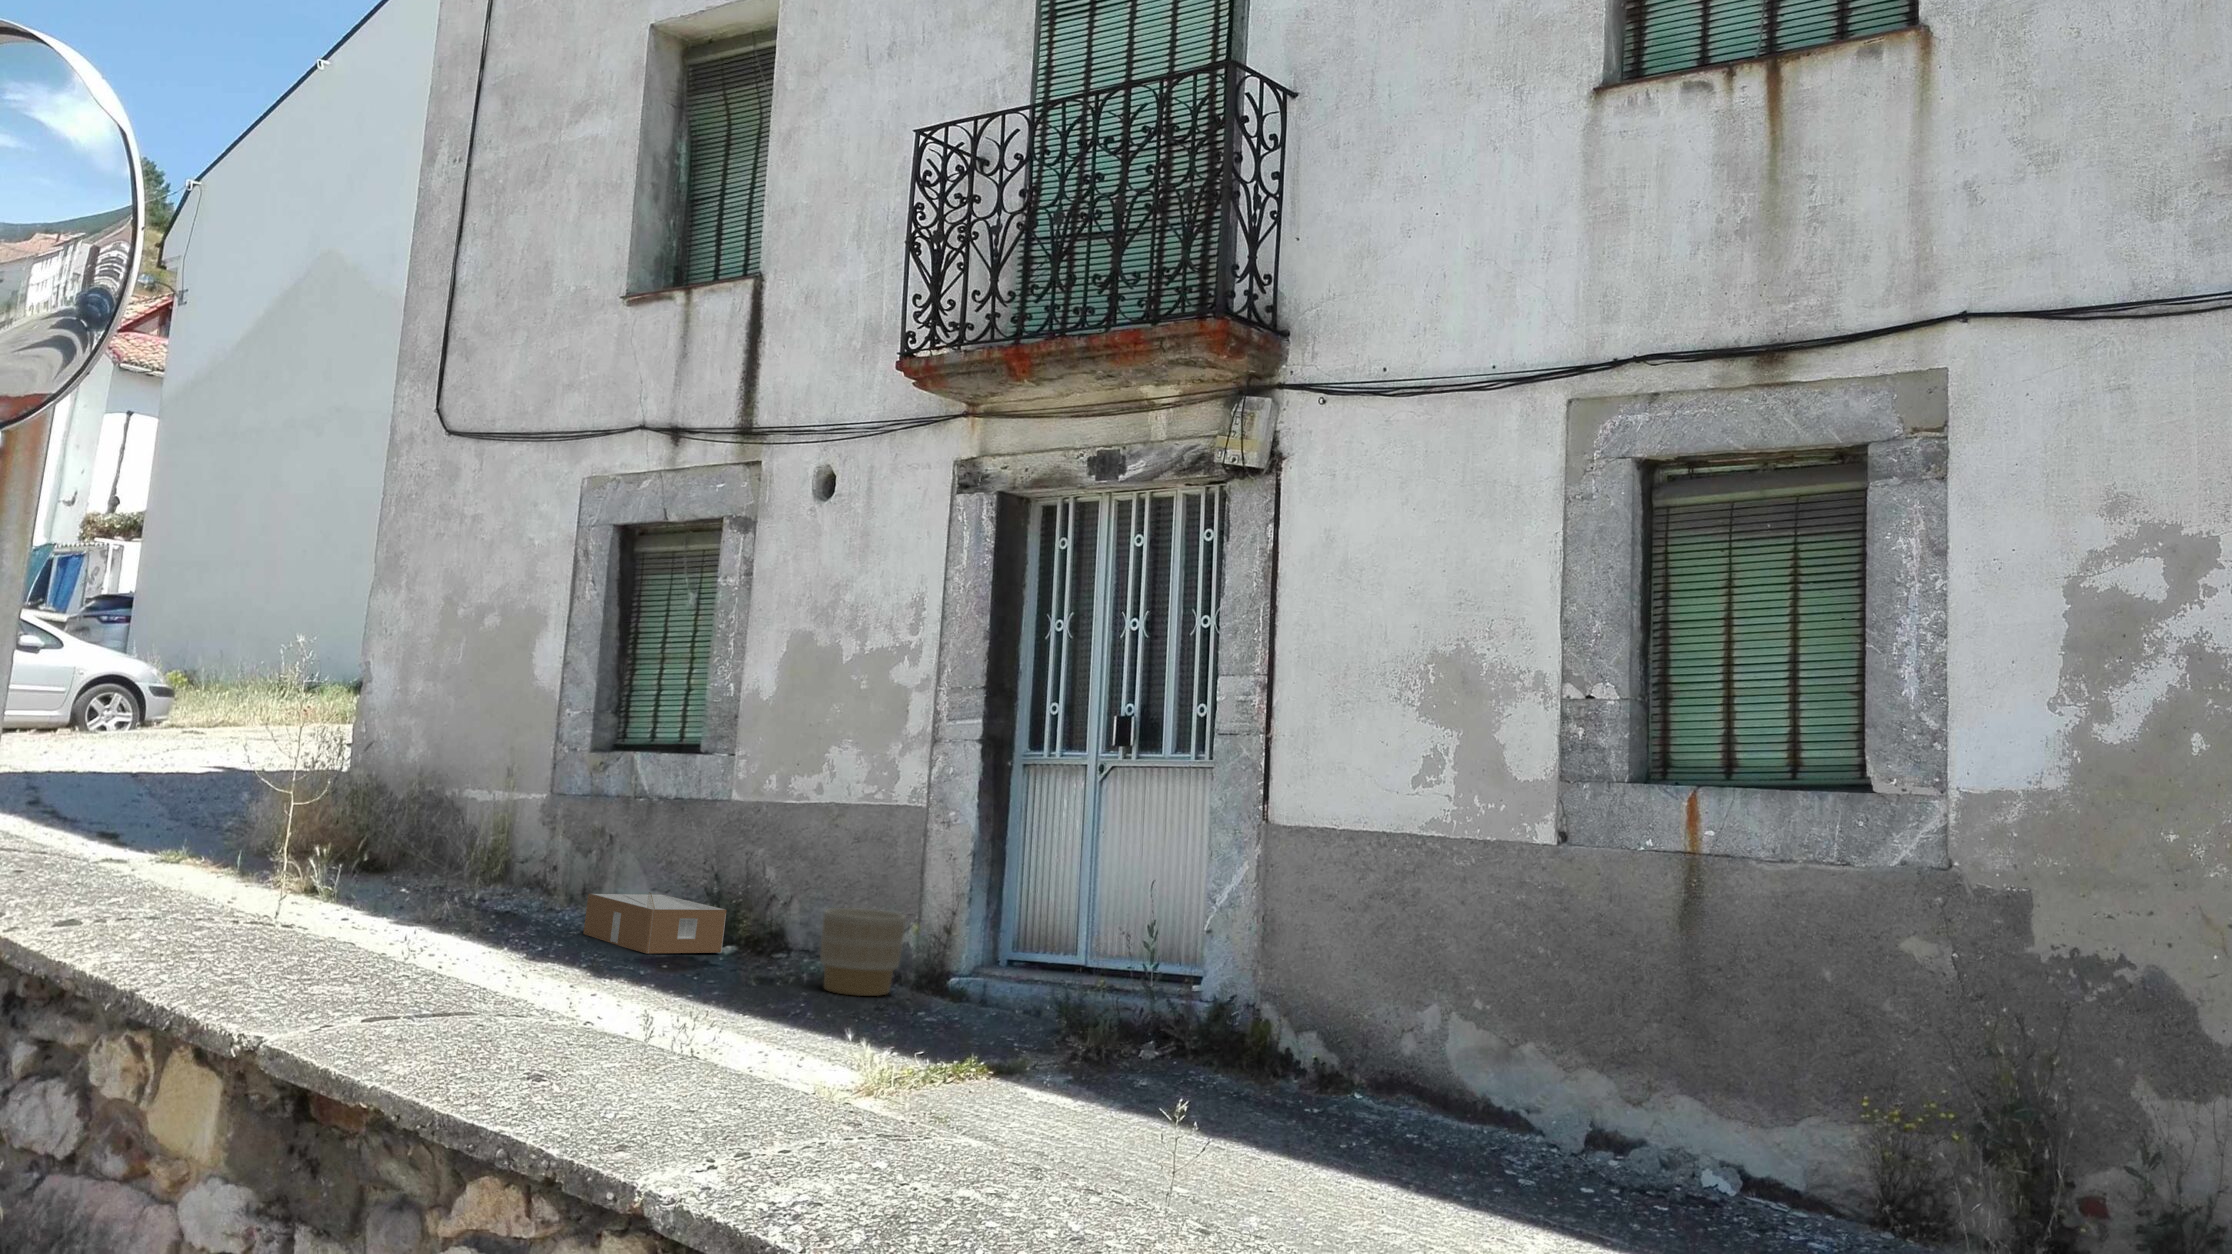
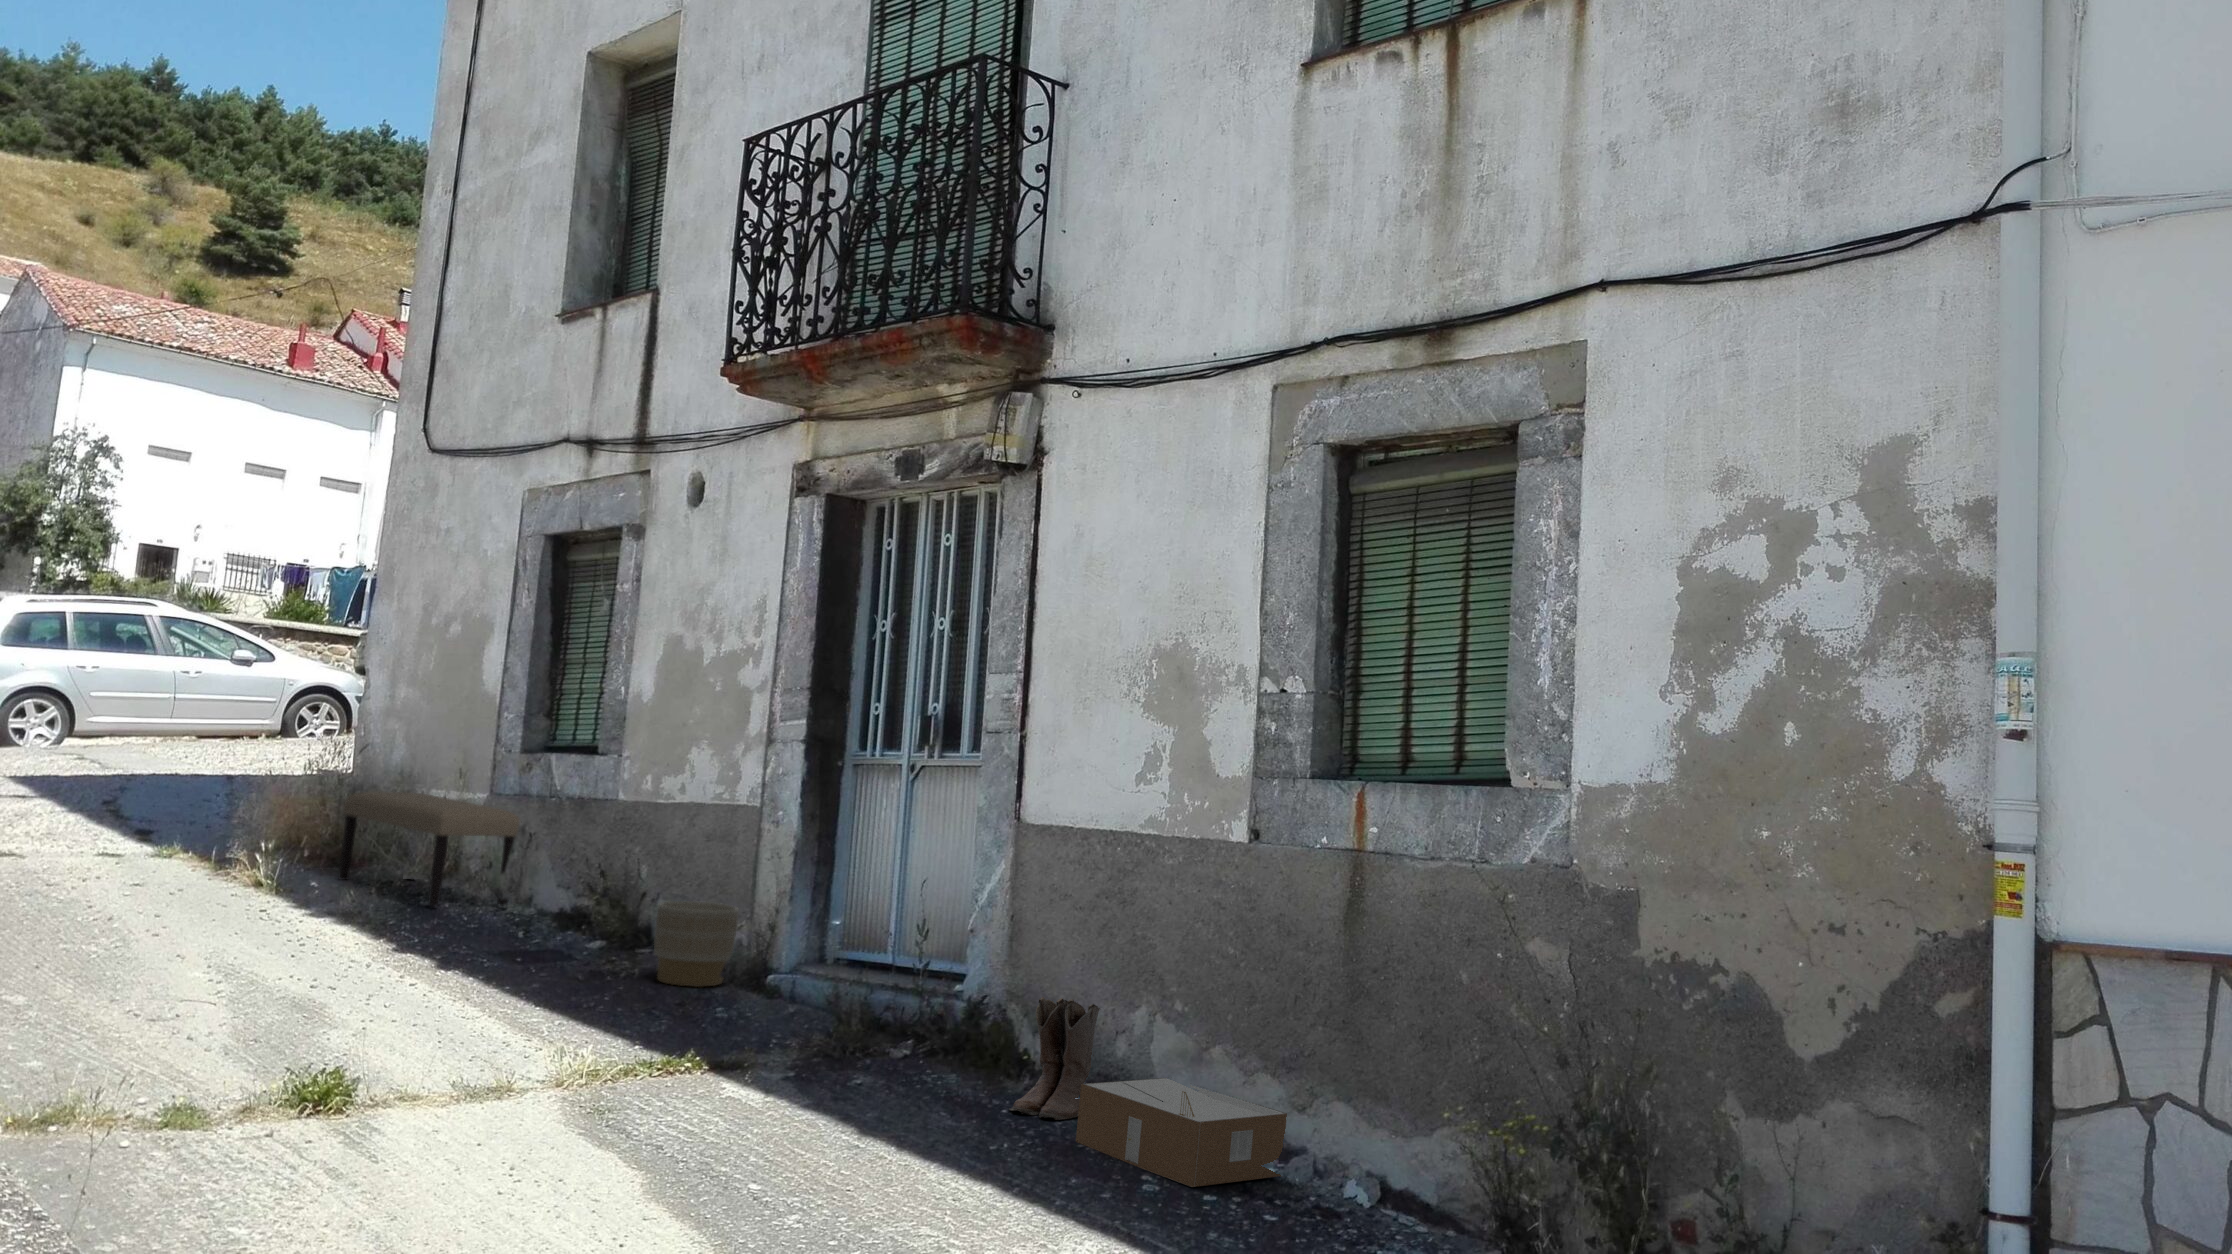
bench: none [376,797,597,917] -> present [338,791,520,907]
cardboard box: present [583,893,727,953] -> present [1076,1078,1287,1187]
boots: none [1311,999,1387,1121] -> present [1010,997,1100,1120]

